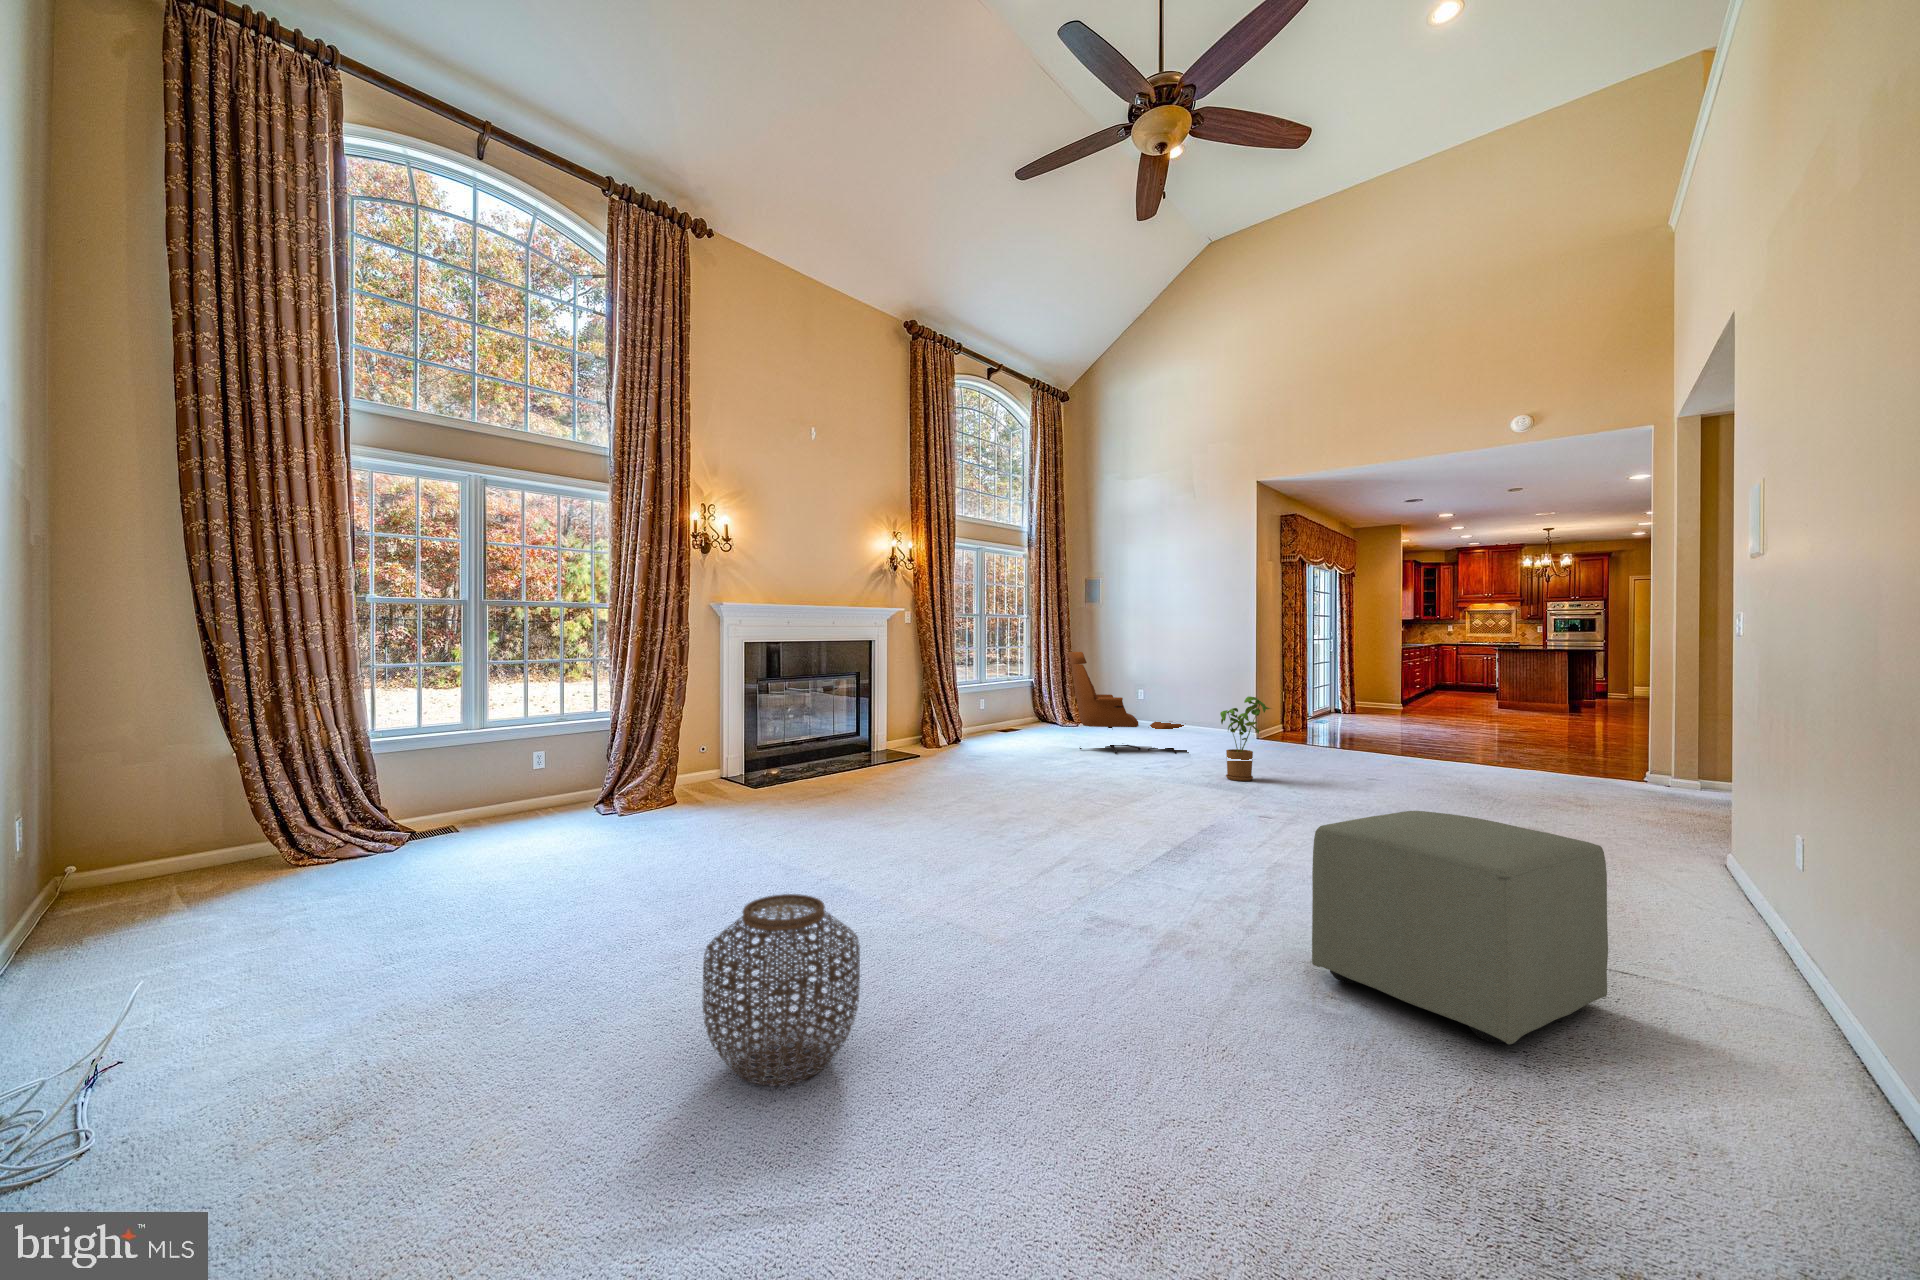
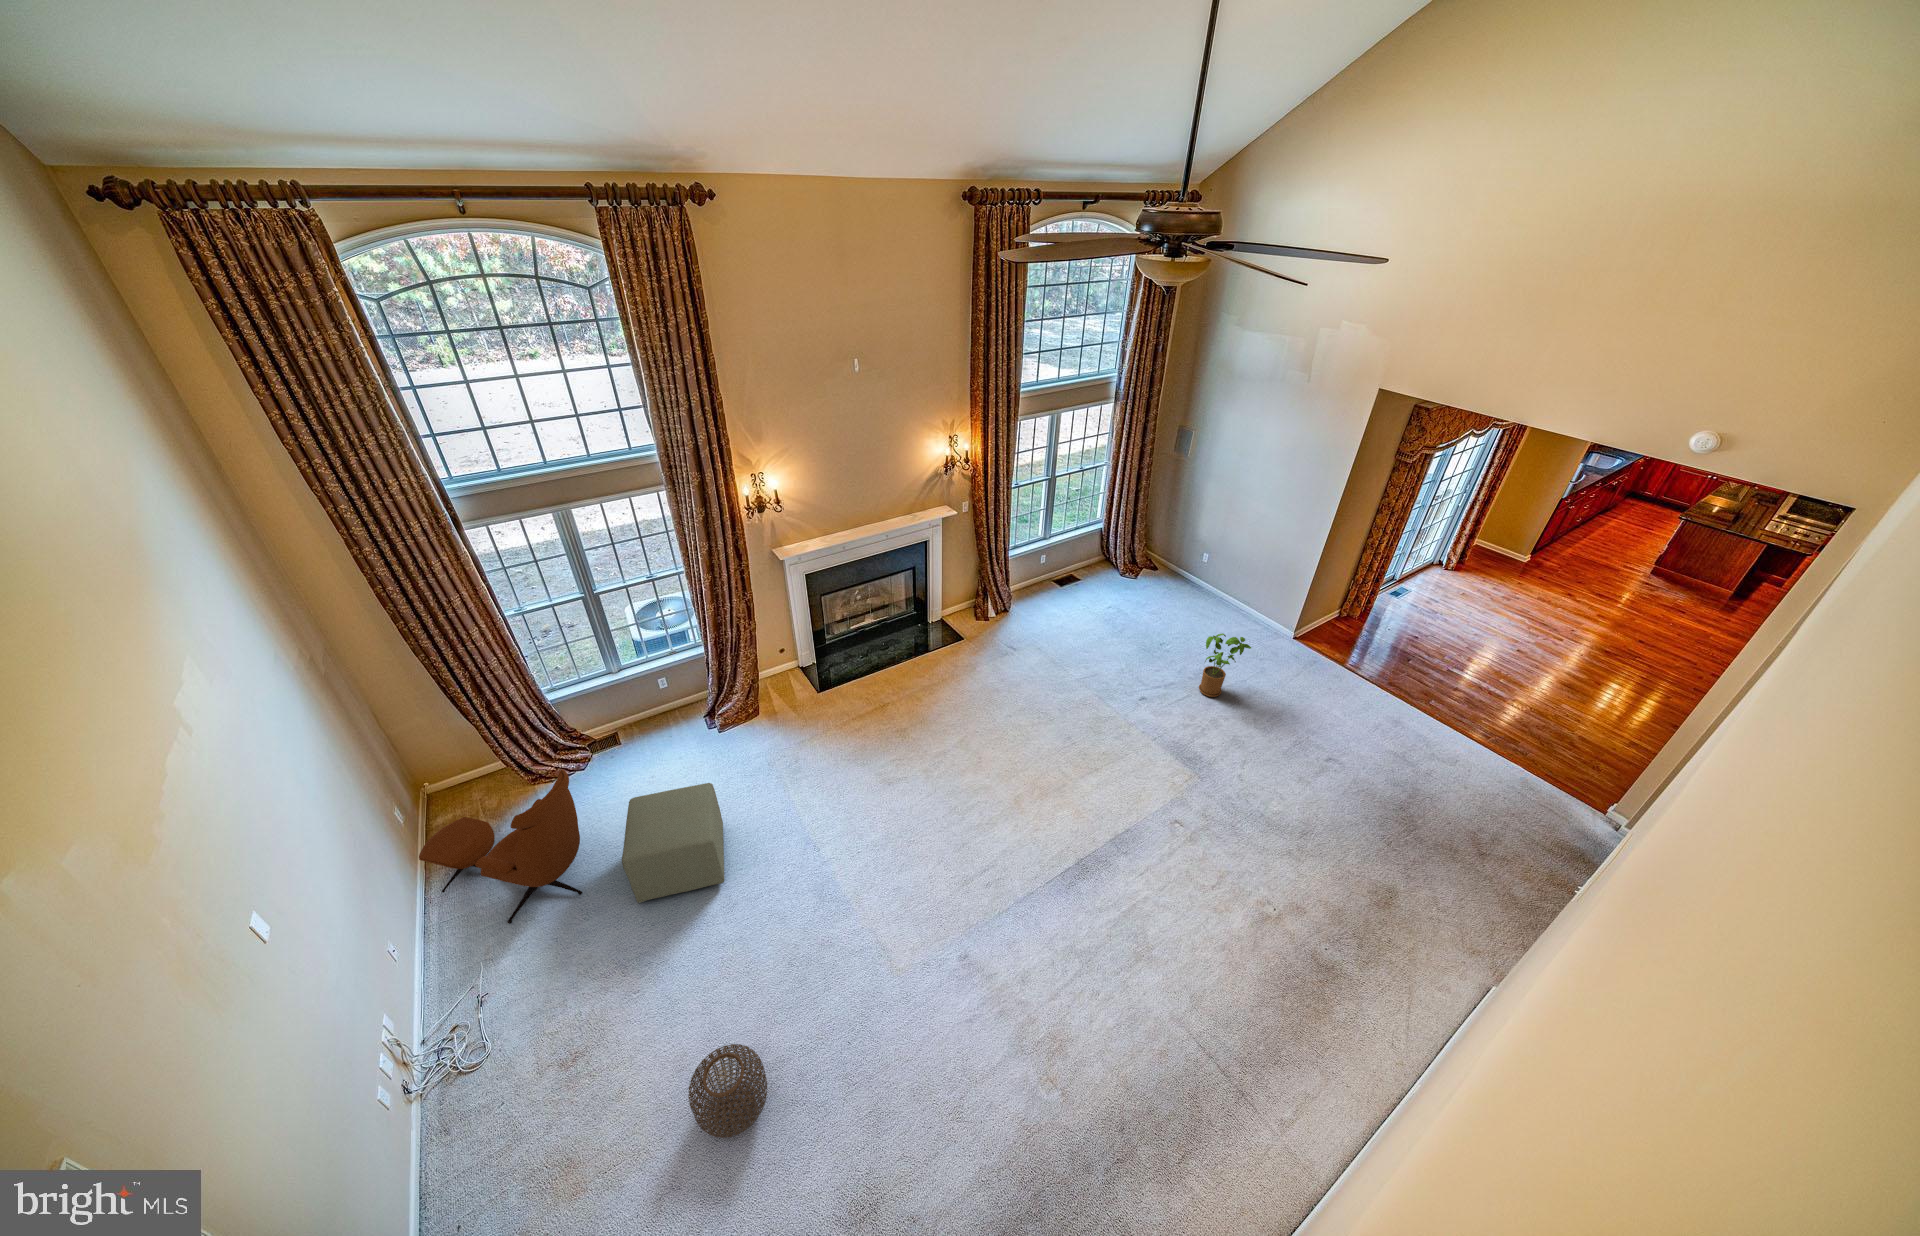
lounge chair: present [1069,652,1184,754] -> present [419,770,583,923]
ottoman: present [1312,811,1608,1044] -> present [622,783,724,903]

